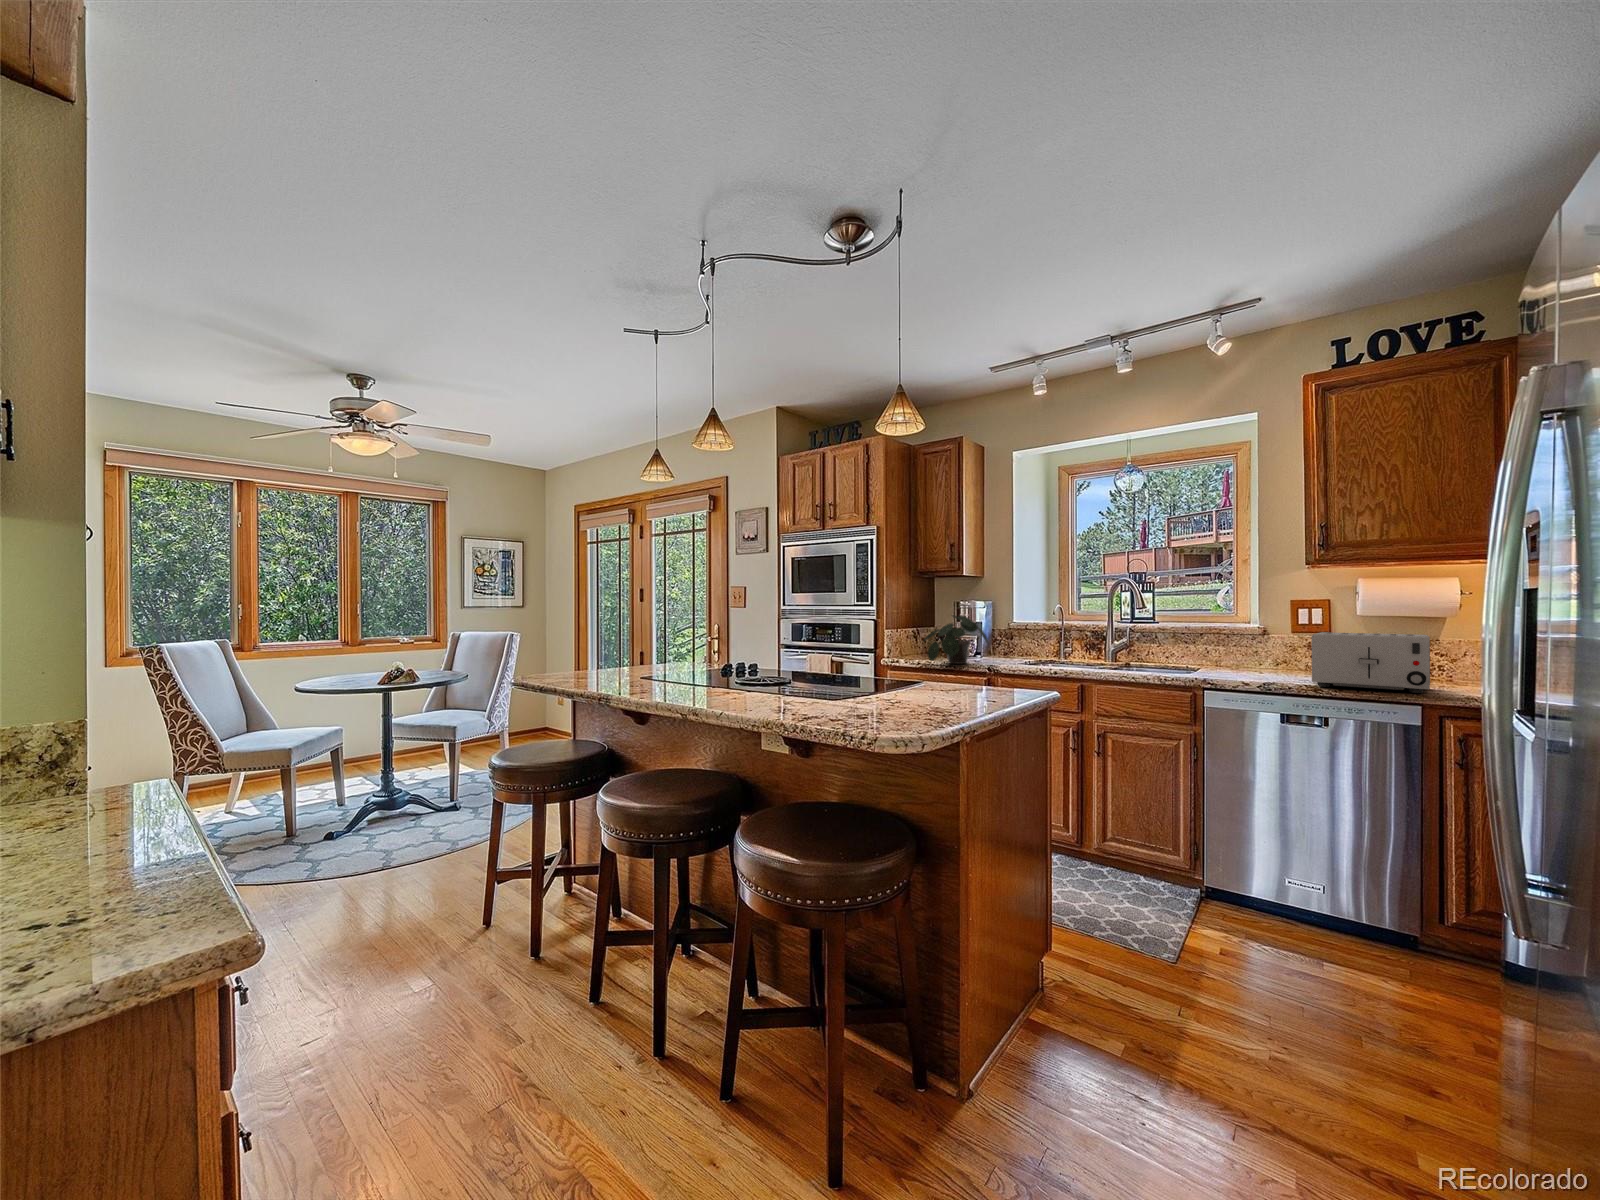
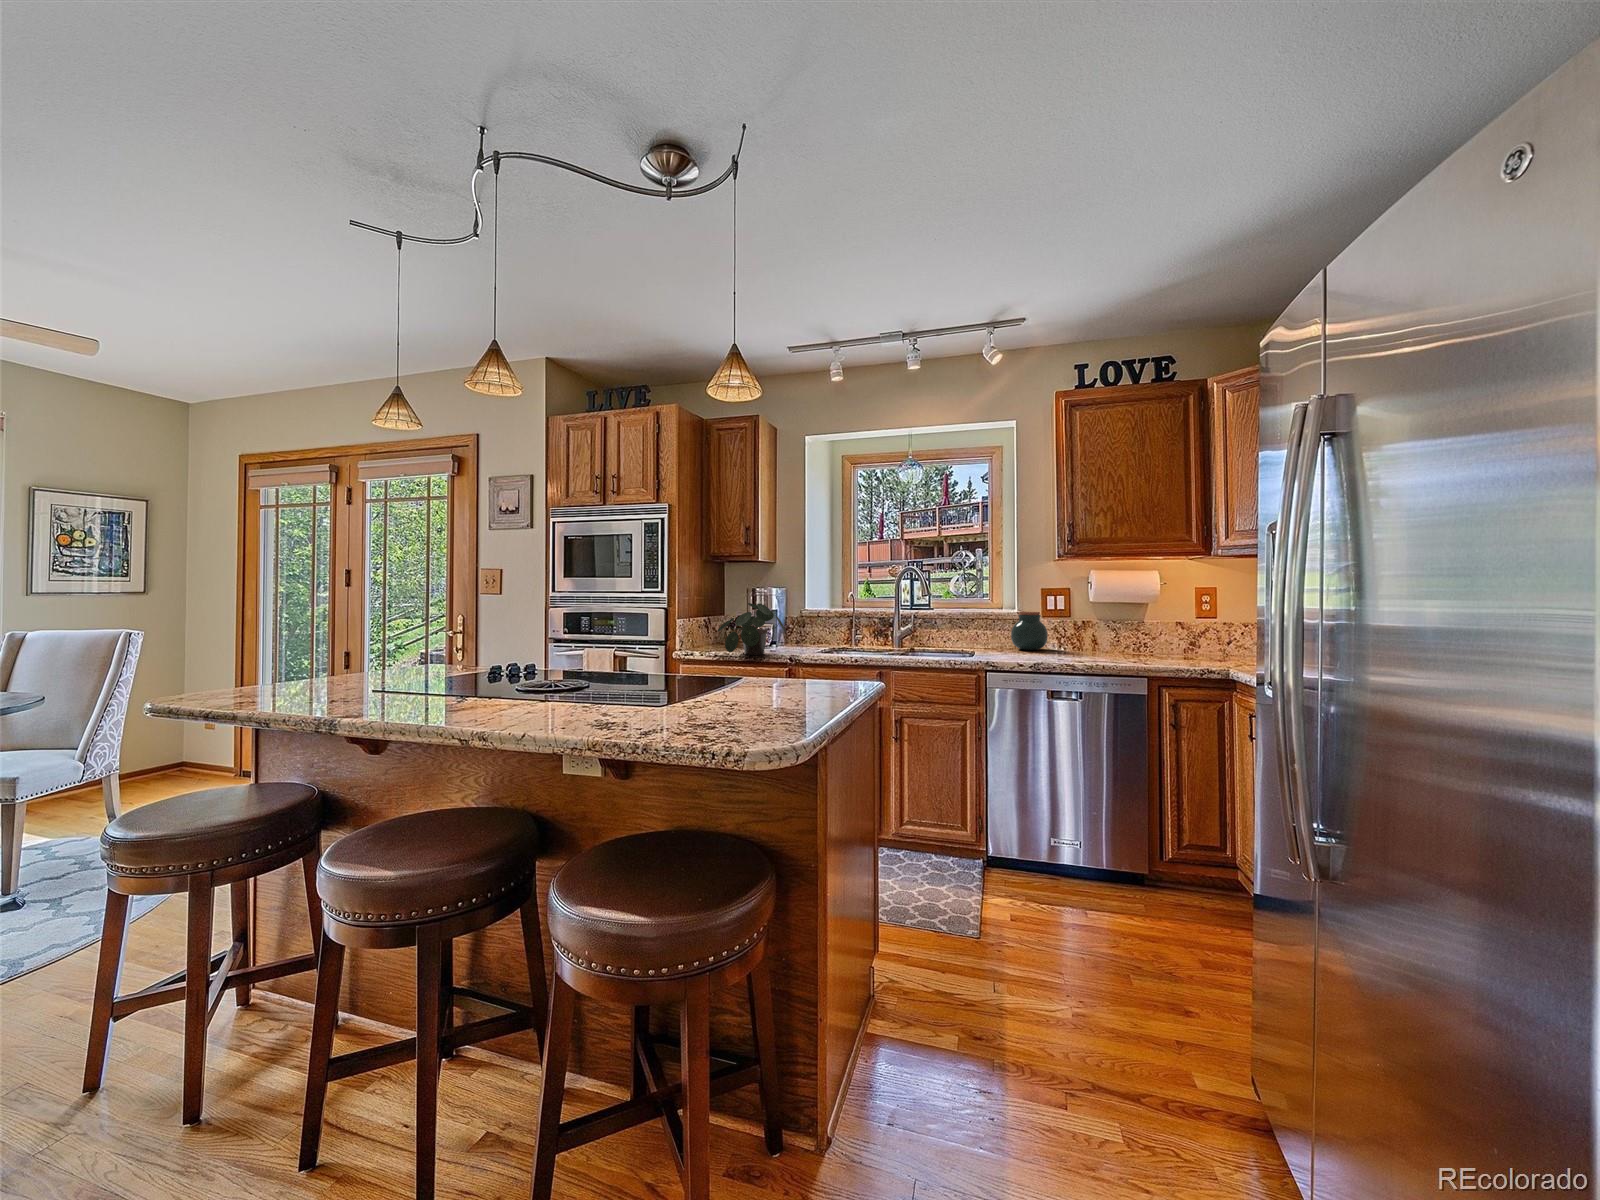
jar: none [1252,625,1300,668] -> present [1011,612,1048,650]
toaster: present [1312,632,1430,693] -> none [1073,618,1161,669]

